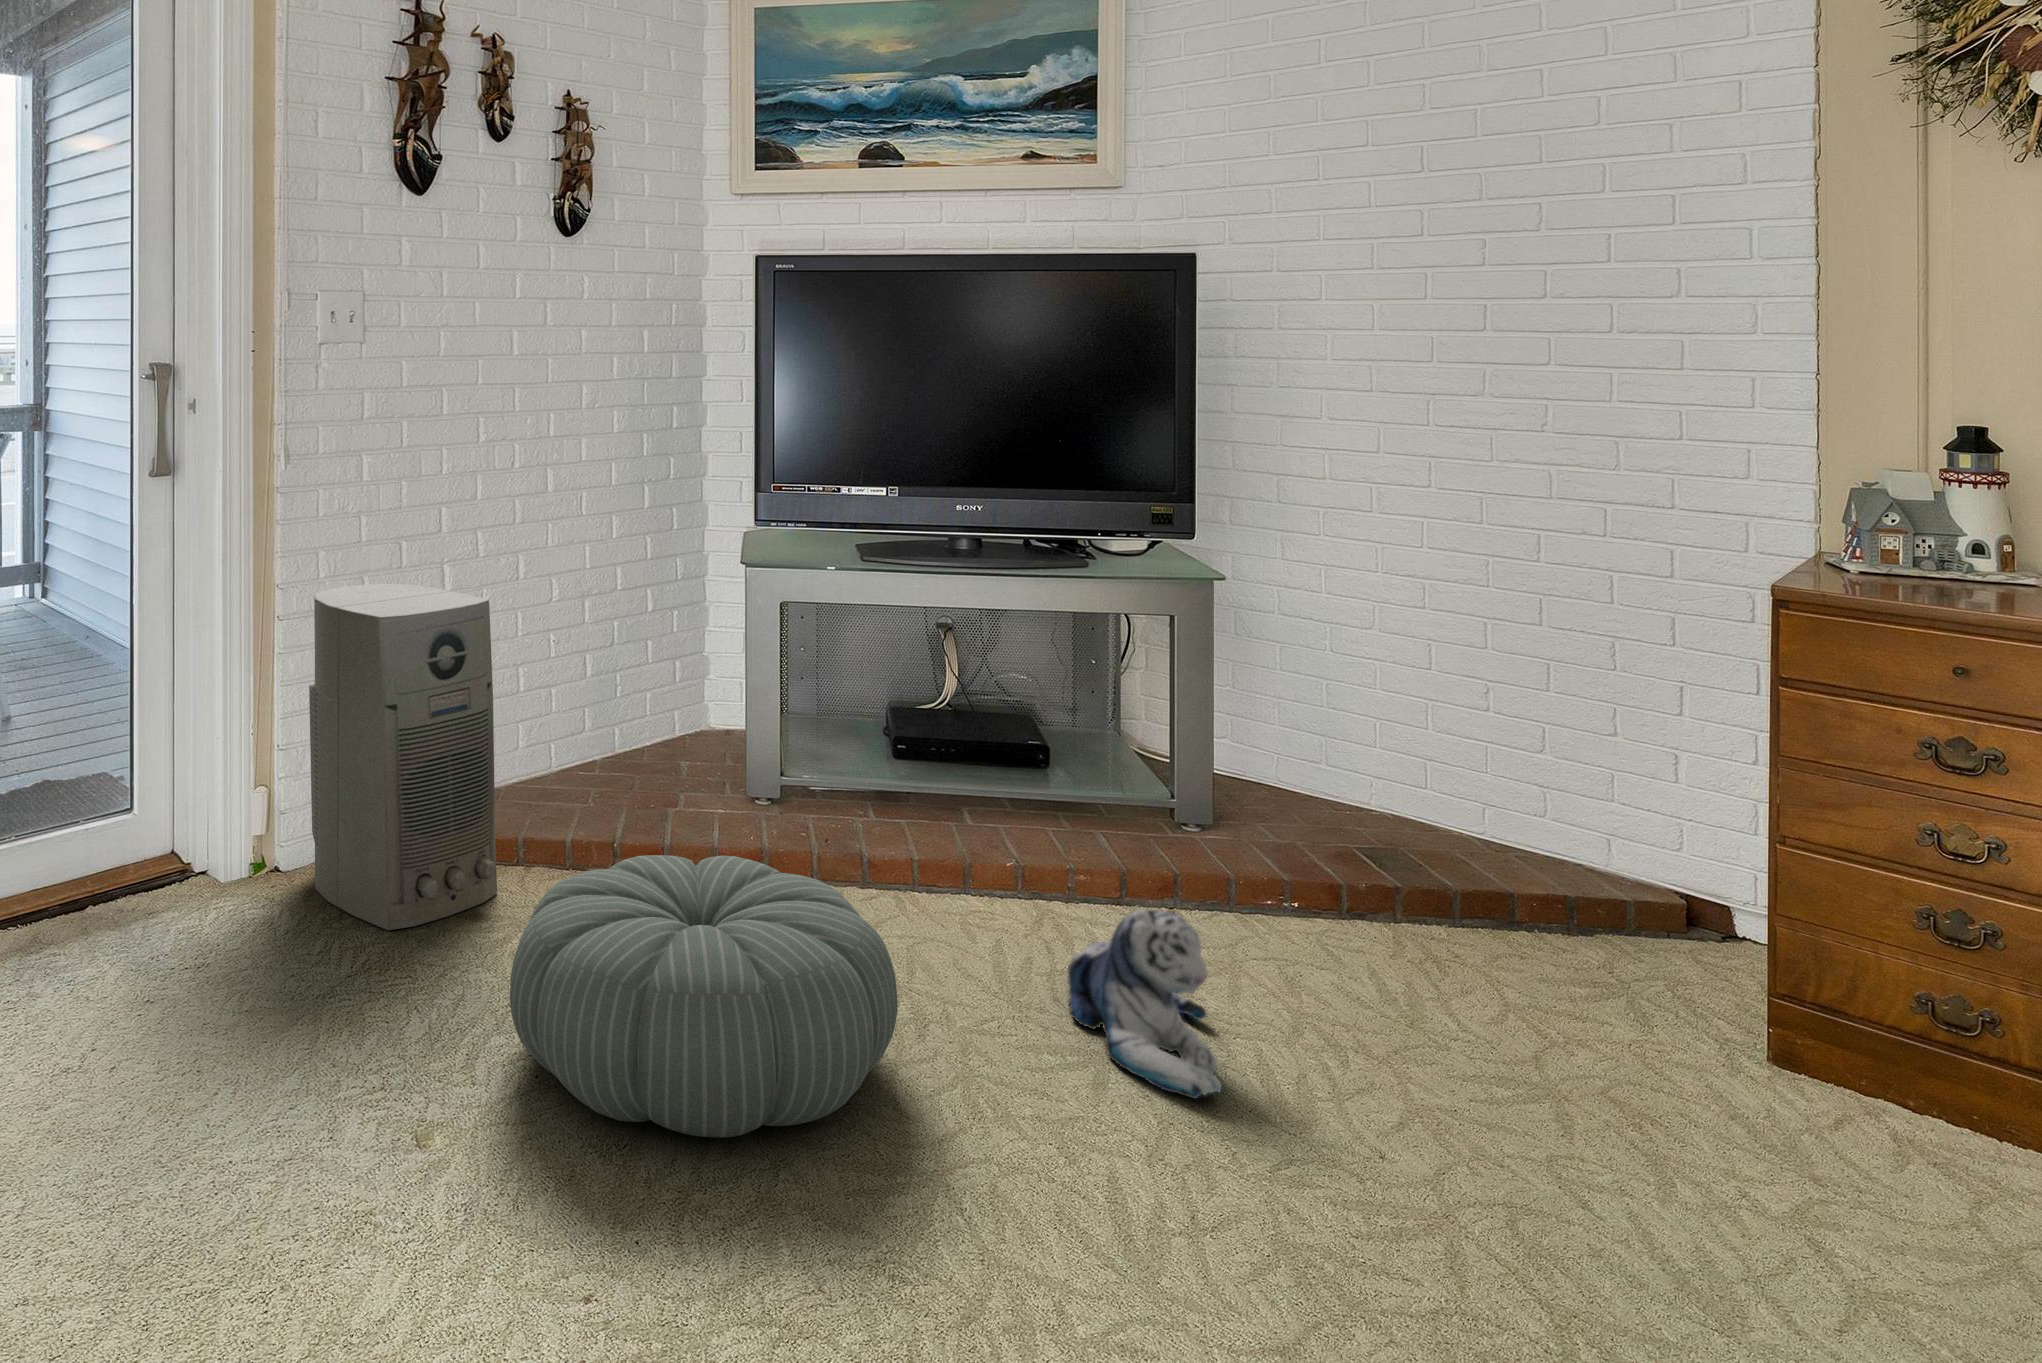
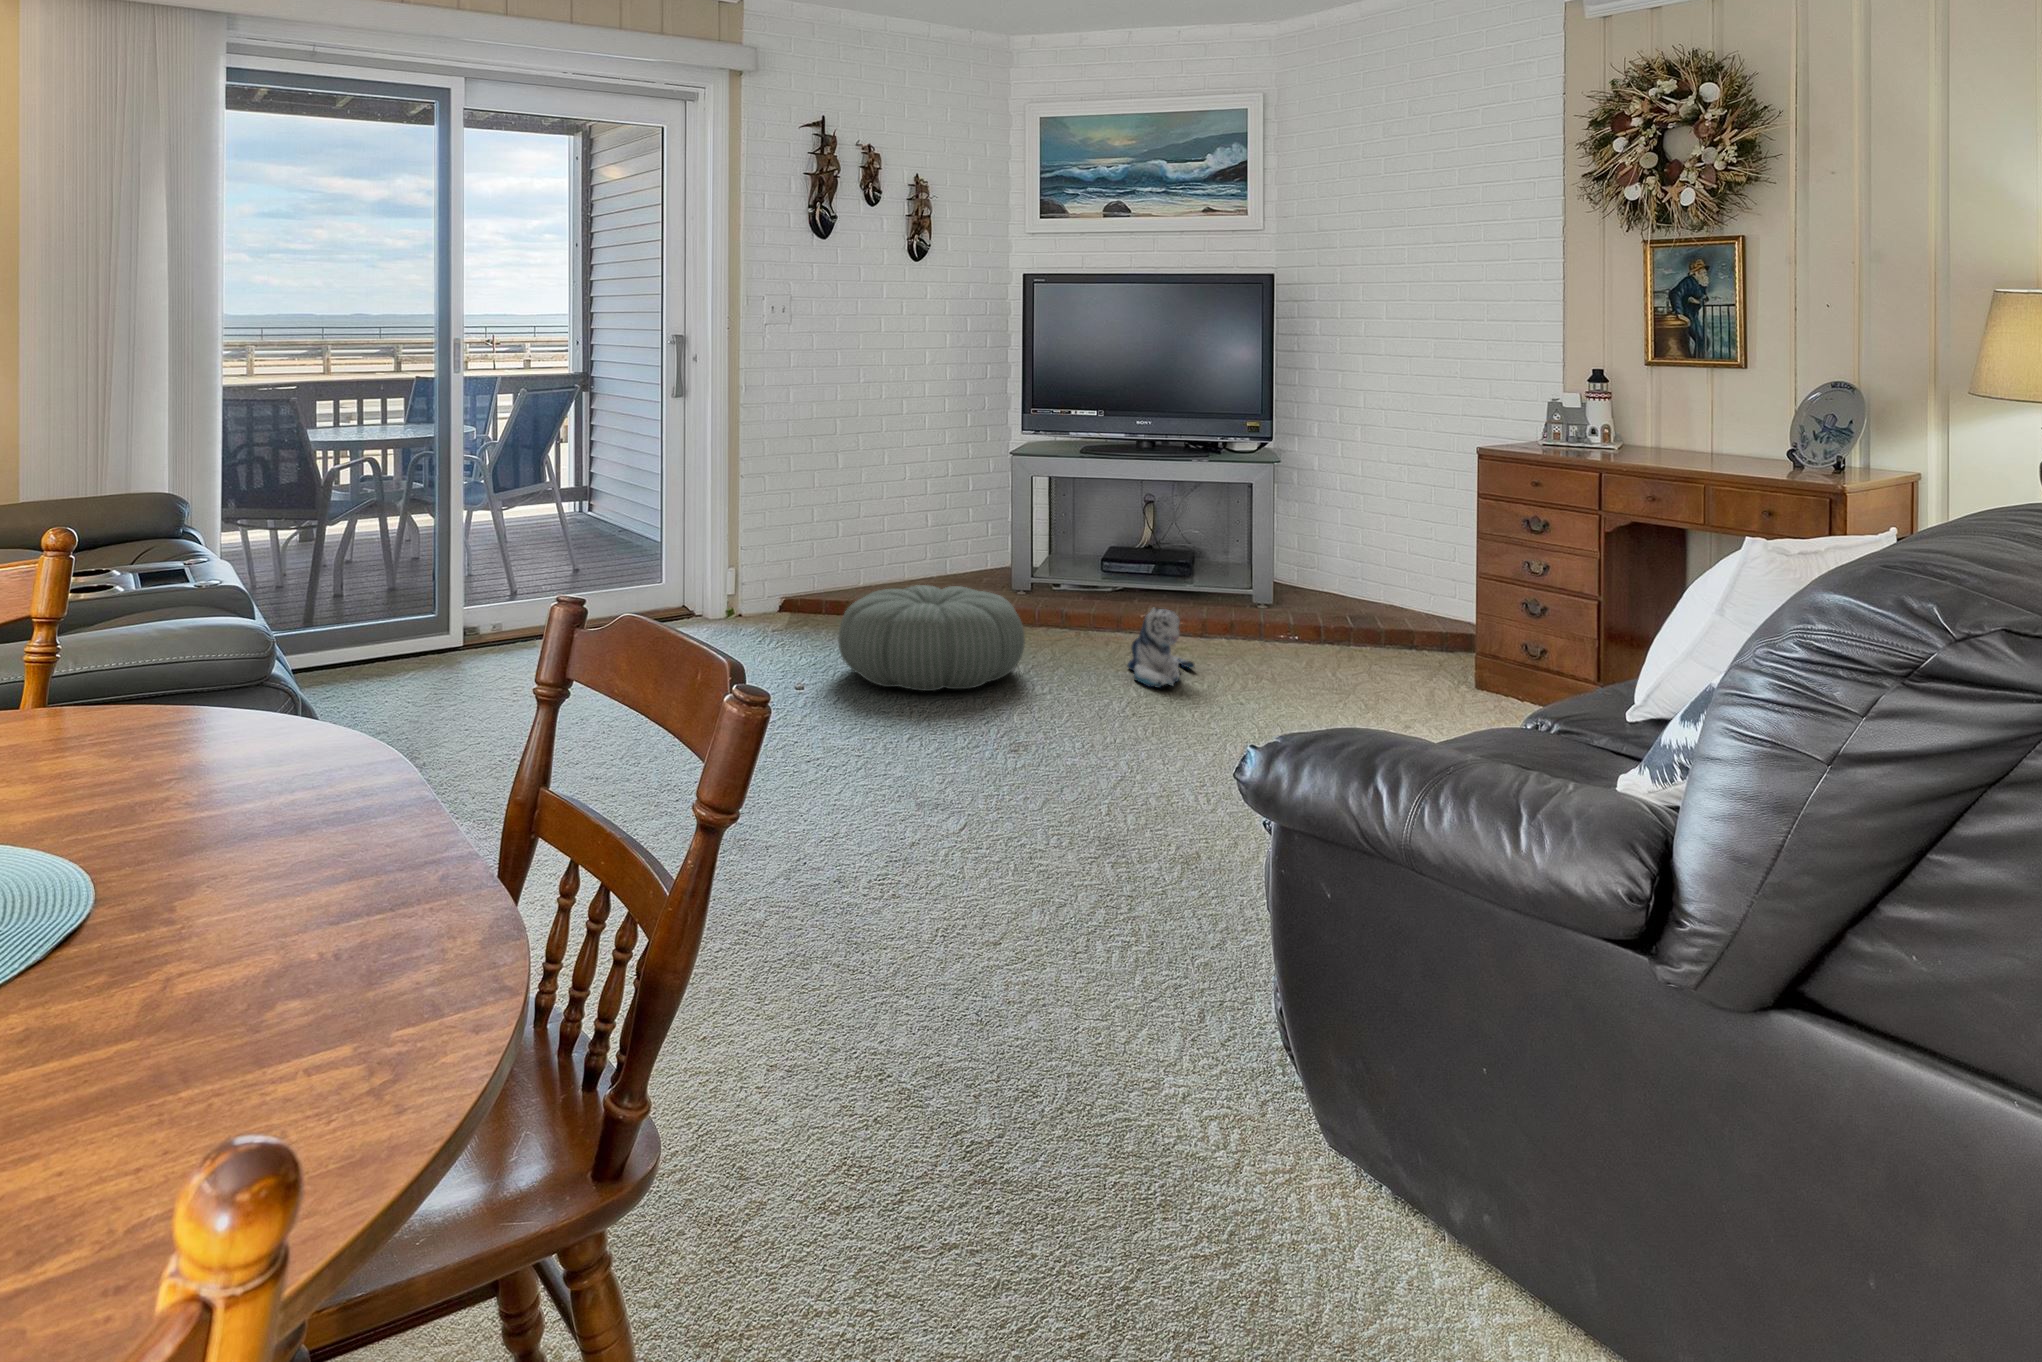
air purifier: present [309,584,497,930] -> none [759,461,859,636]

